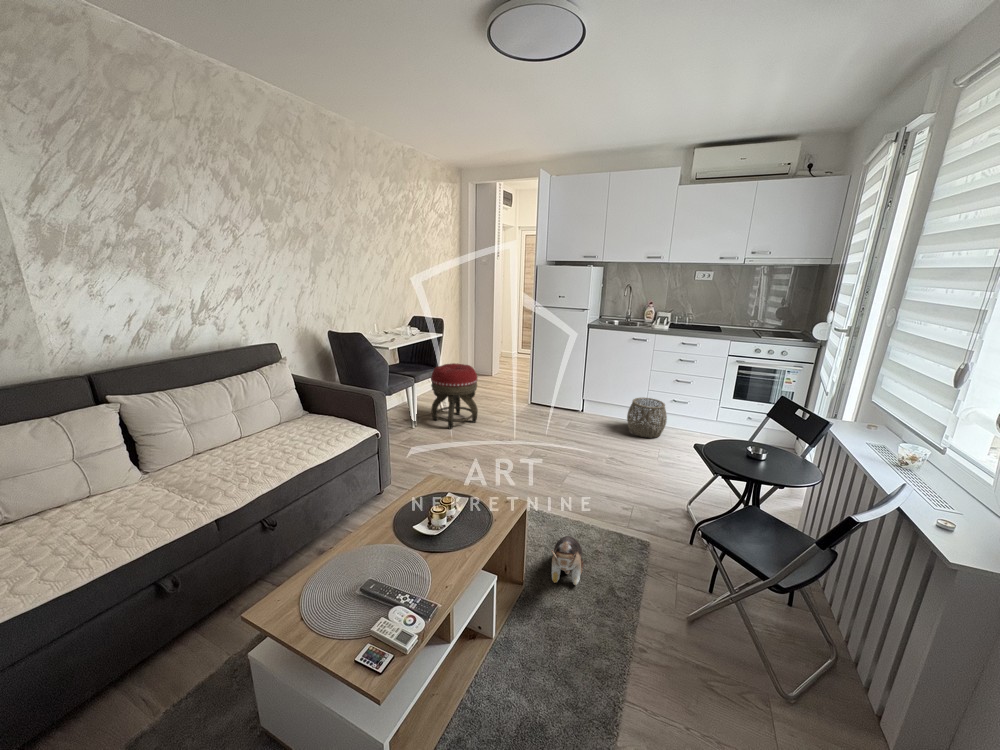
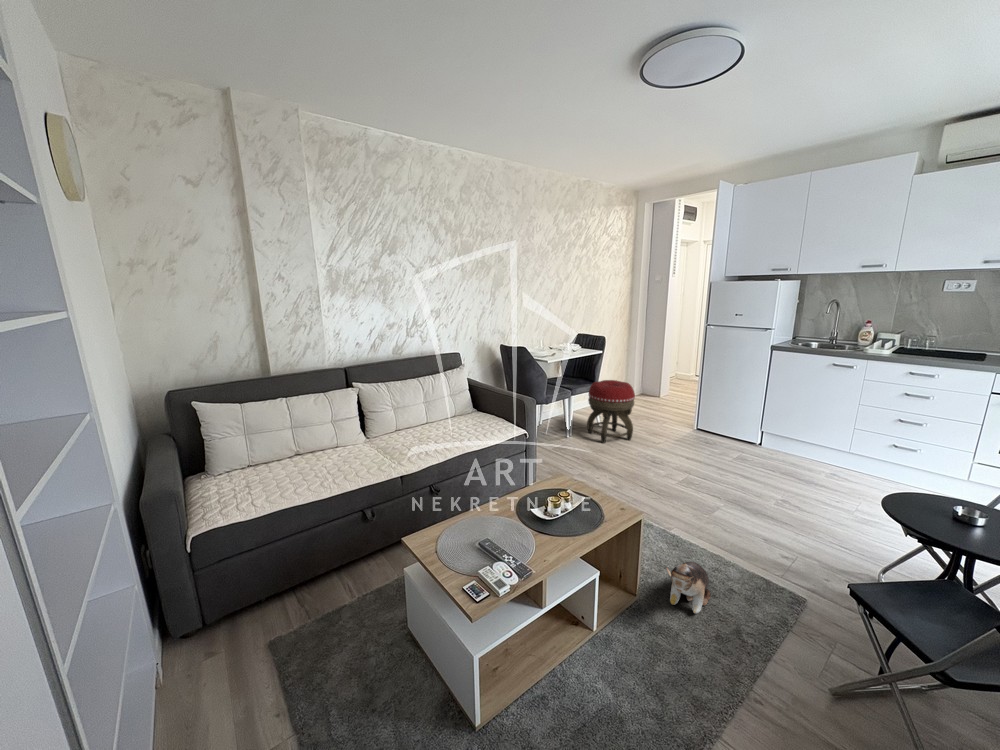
woven basket: present [627,398,667,438] -> none [817,436,878,488]

